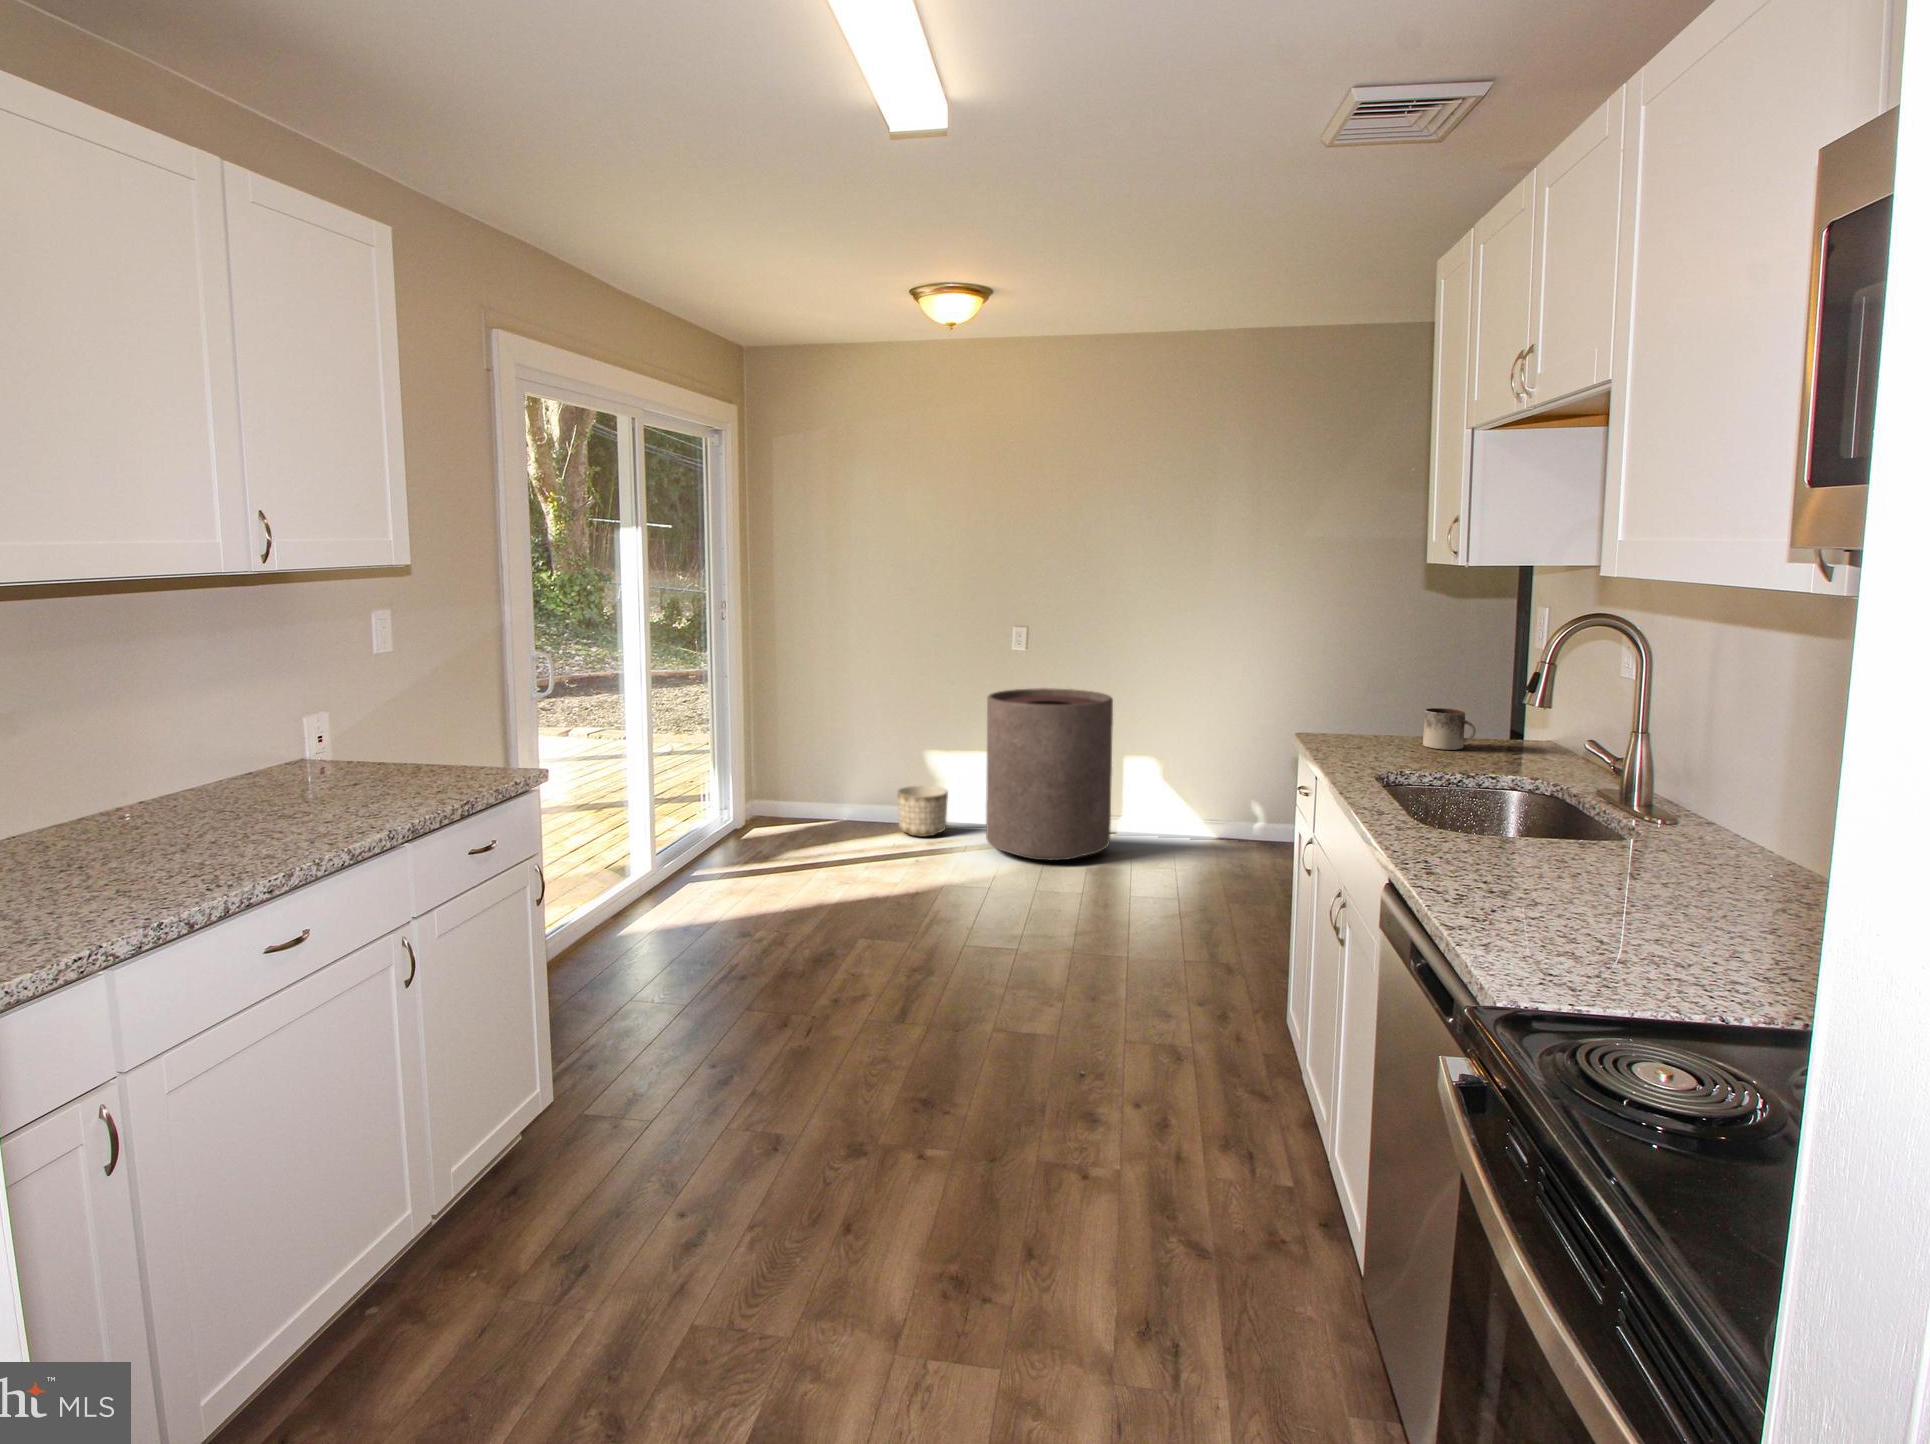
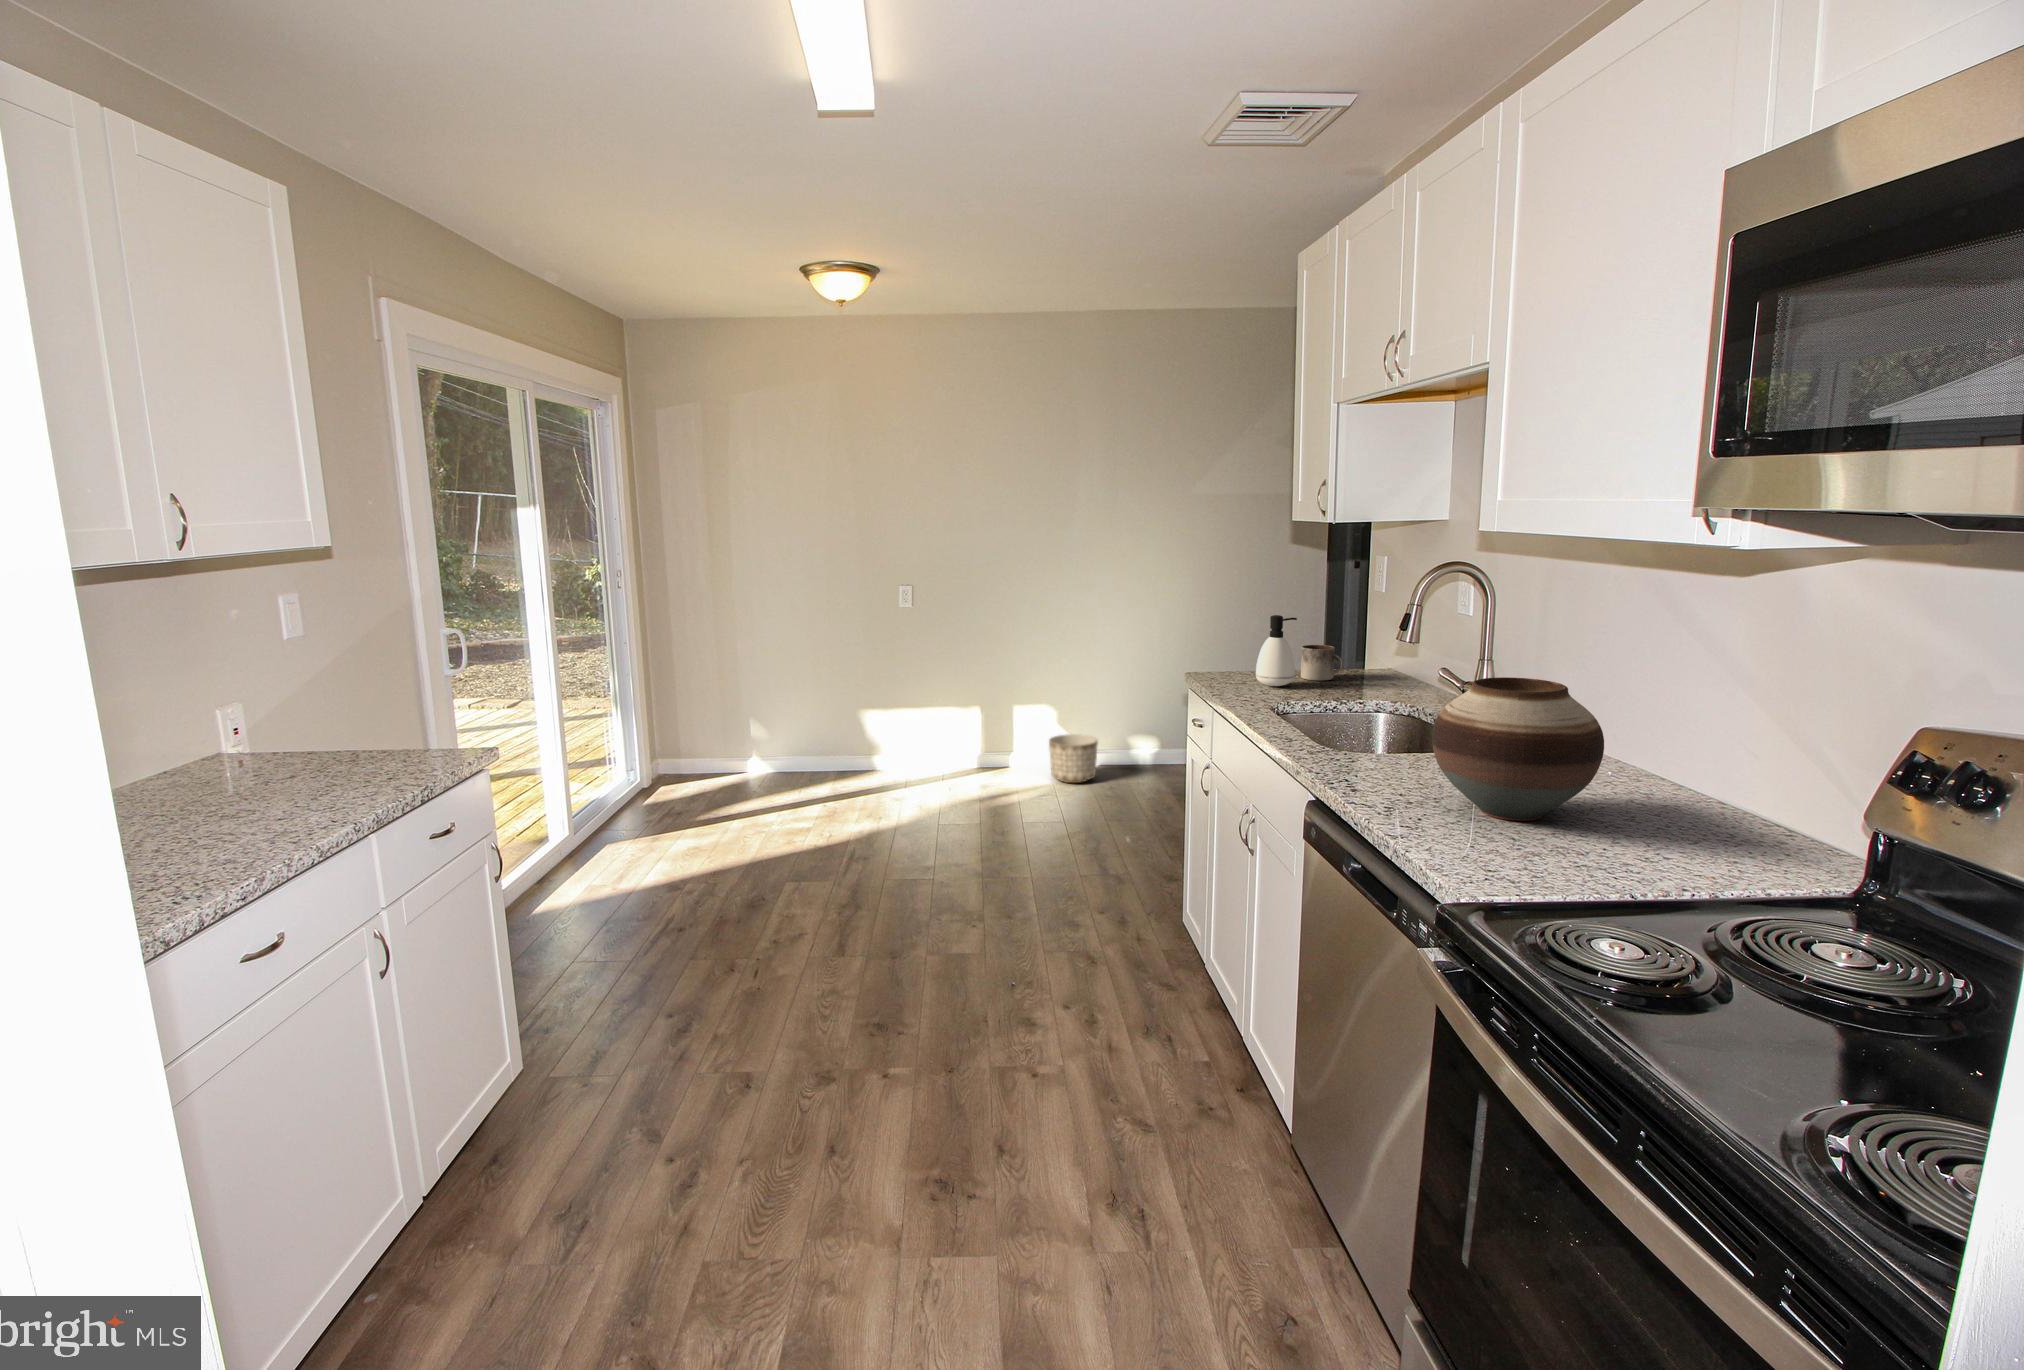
soap dispenser: none [1365,672,1417,753] -> present [1256,615,1297,686]
trash can: present [986,688,1113,861] -> none [895,639,1015,800]
vase: none [1545,751,1775,930] -> present [1432,677,1604,821]
planter: present [897,785,948,837] -> present [1049,734,1098,783]

